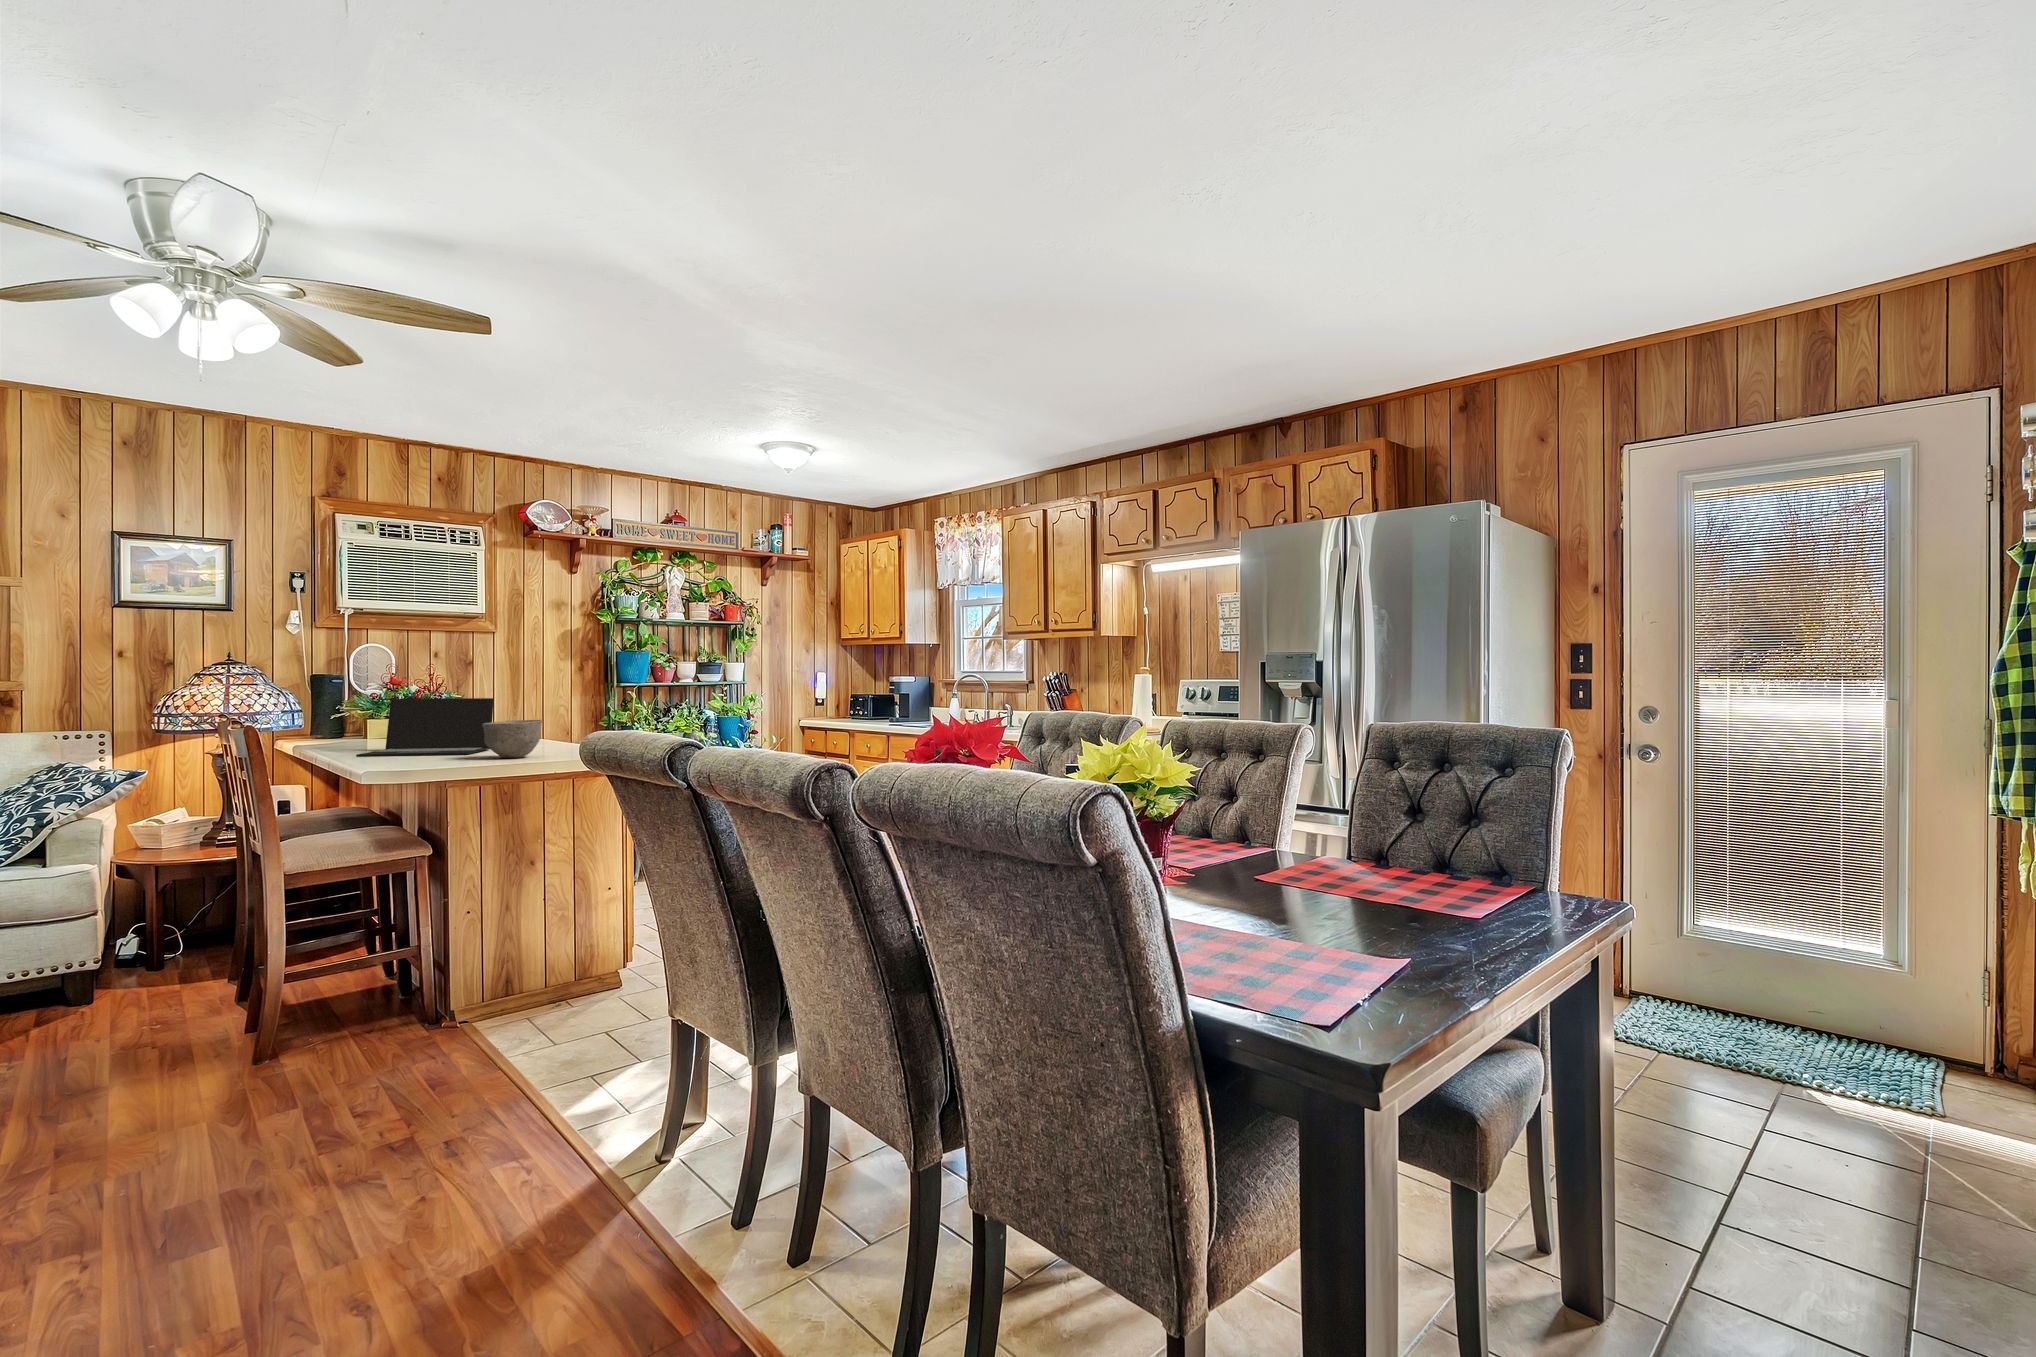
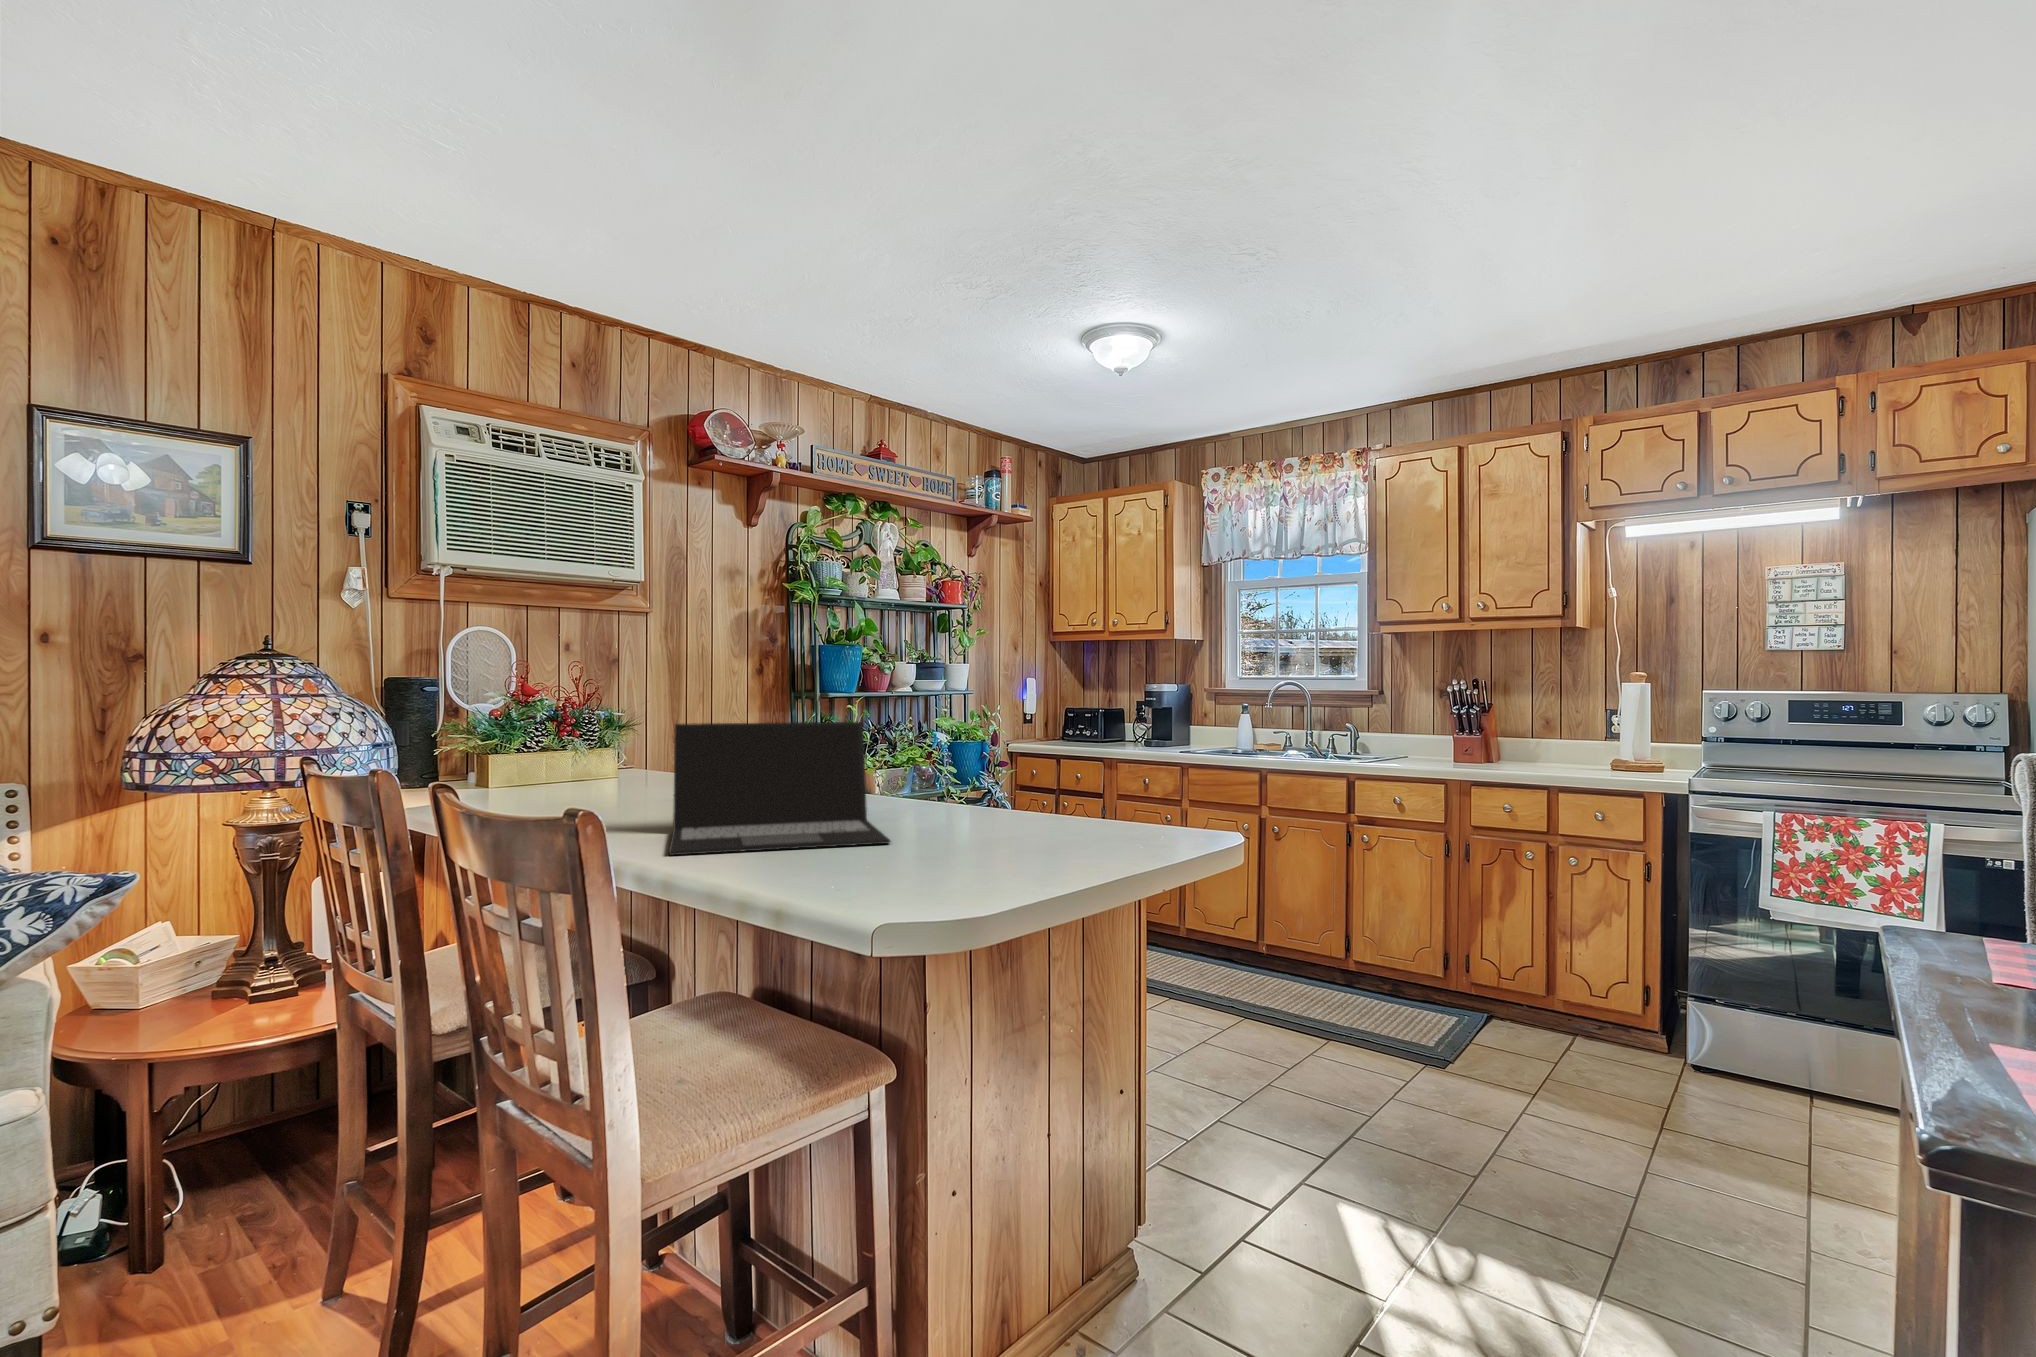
bowl: present [482,720,542,758] -> none [980,771,1093,857]

